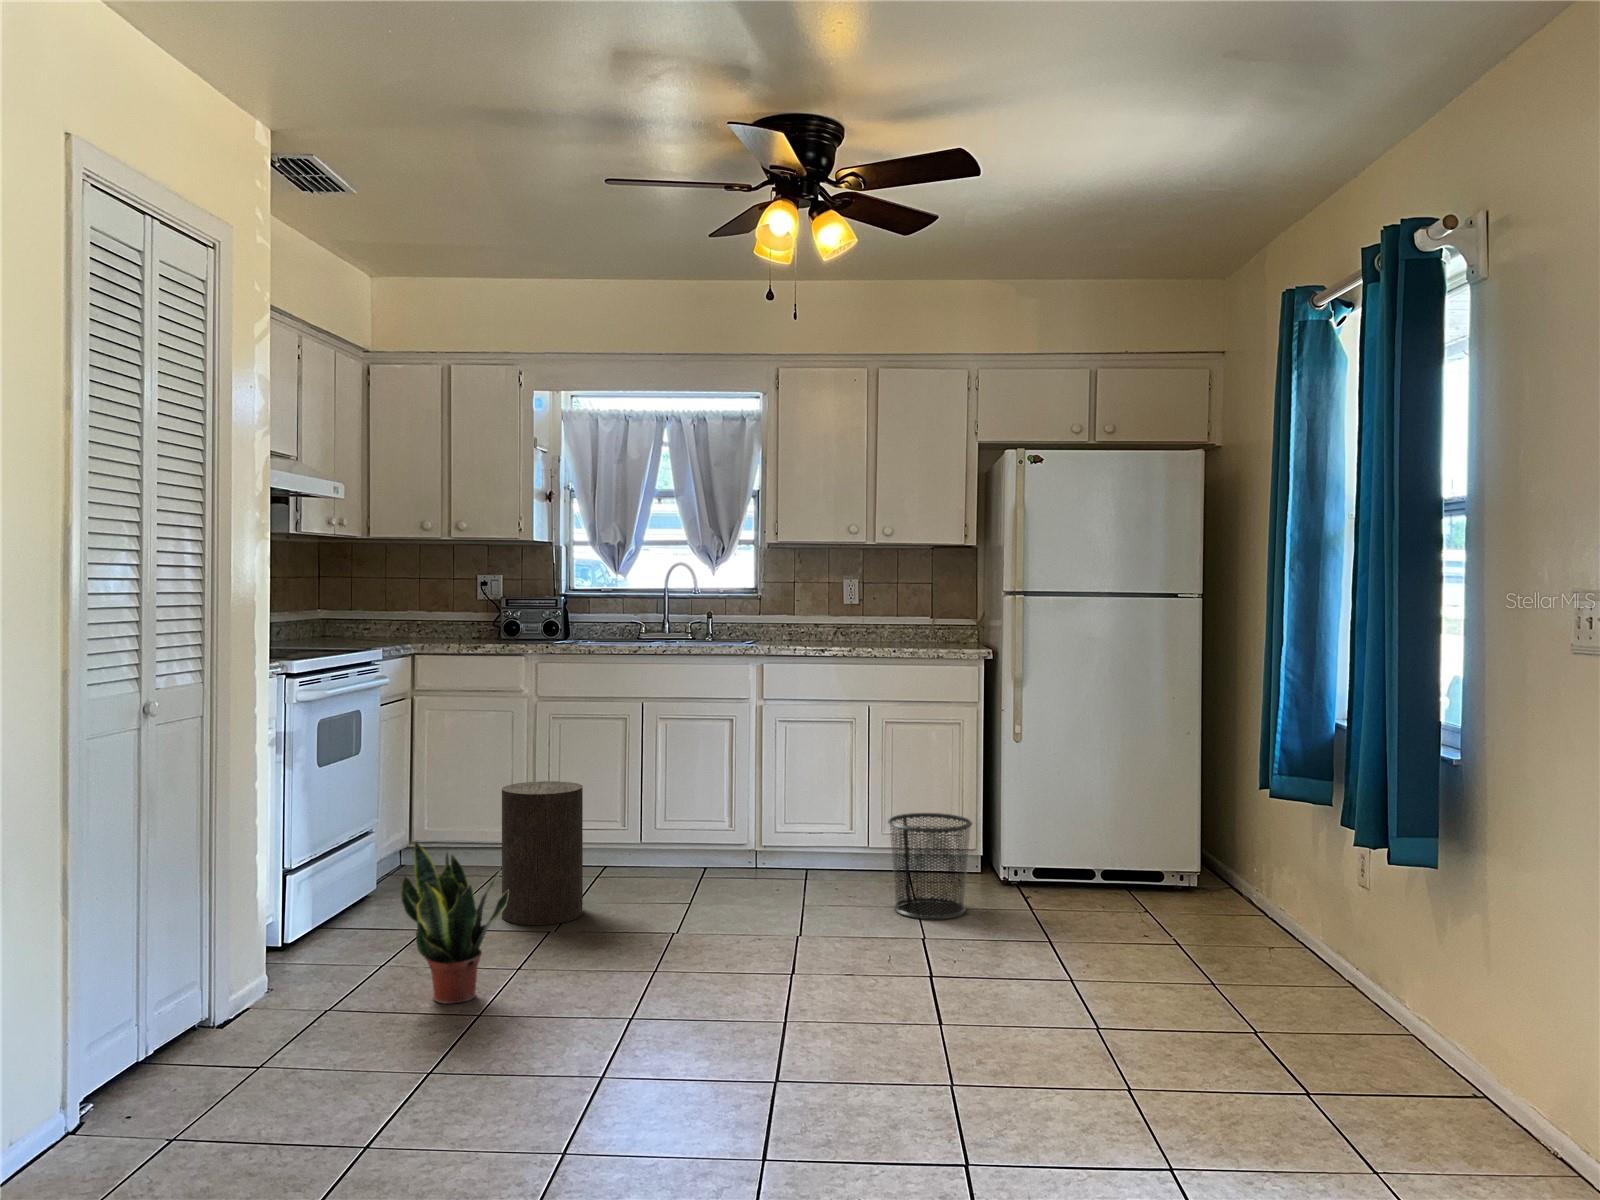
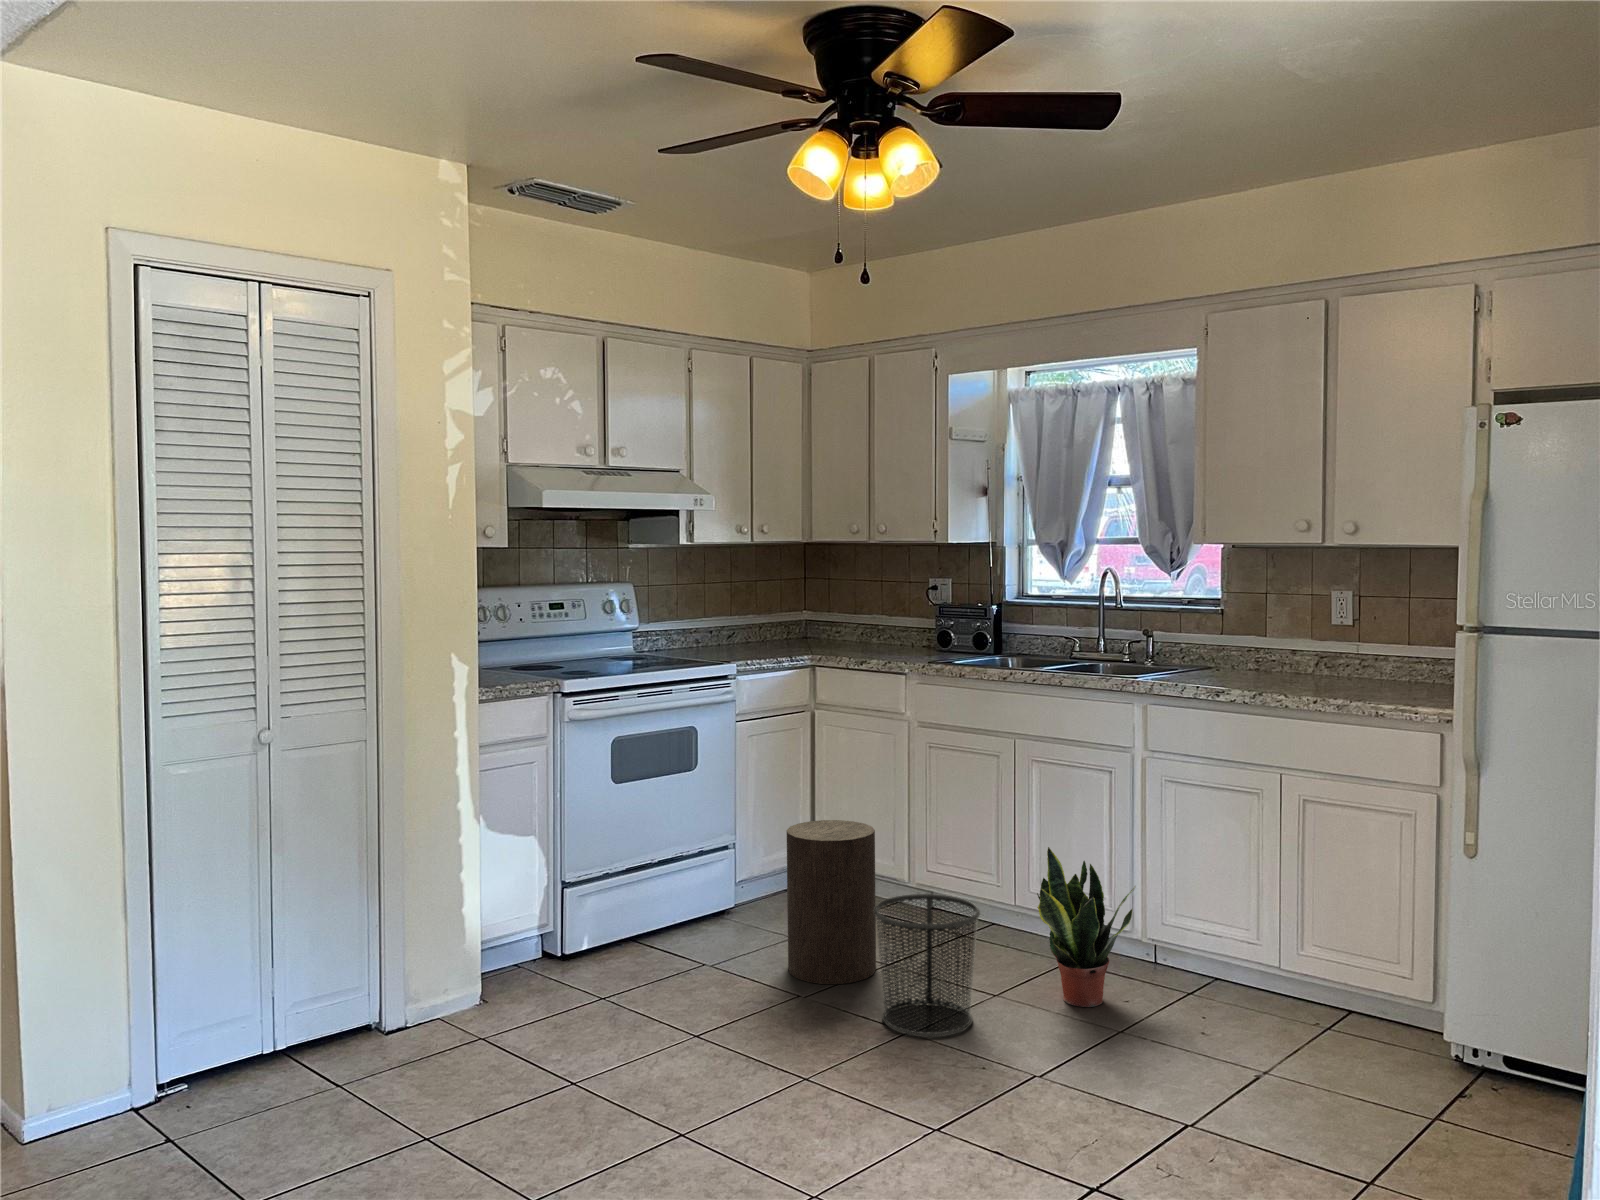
waste bin: present [888,813,972,919] -> present [874,894,980,1037]
potted plant: present [401,842,508,1004] -> present [1037,847,1136,1007]

